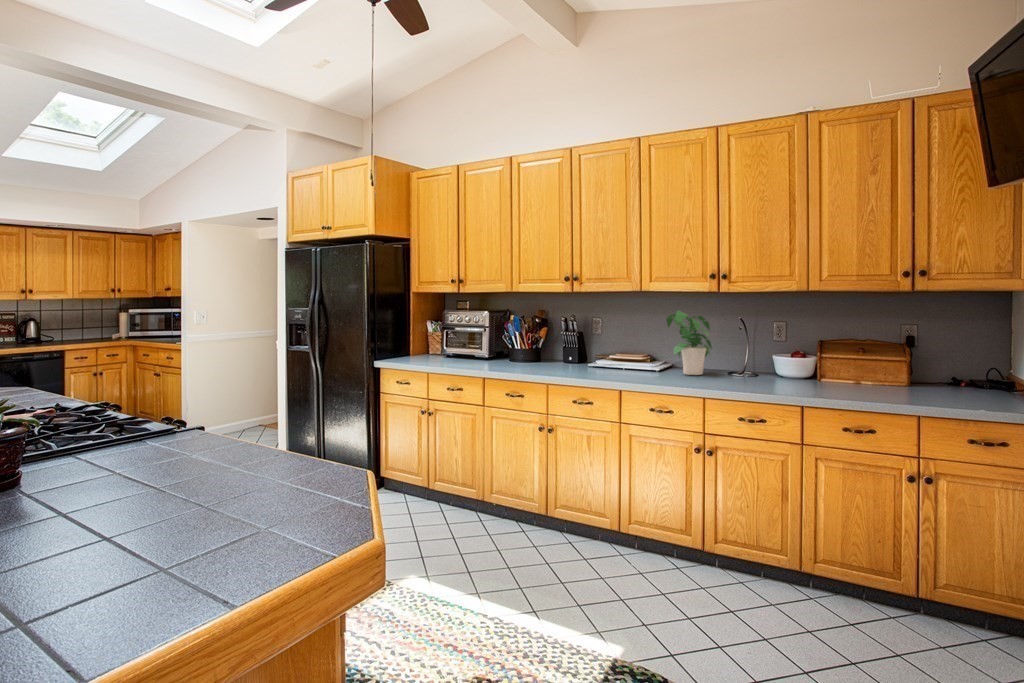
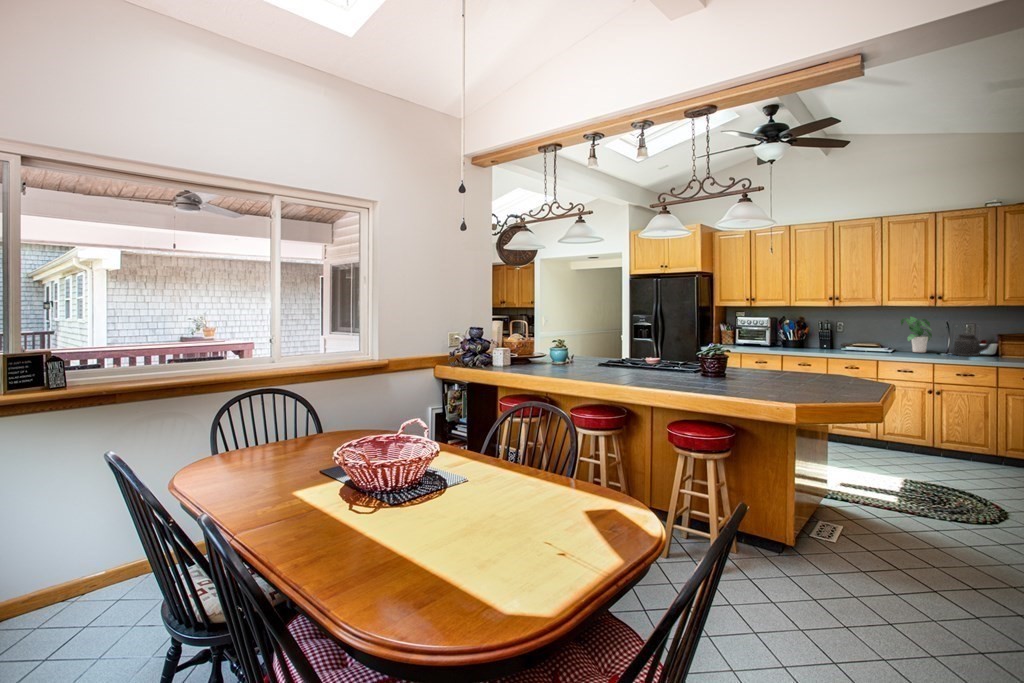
kettle: none [740,328,802,383] -> present [953,331,994,356]

